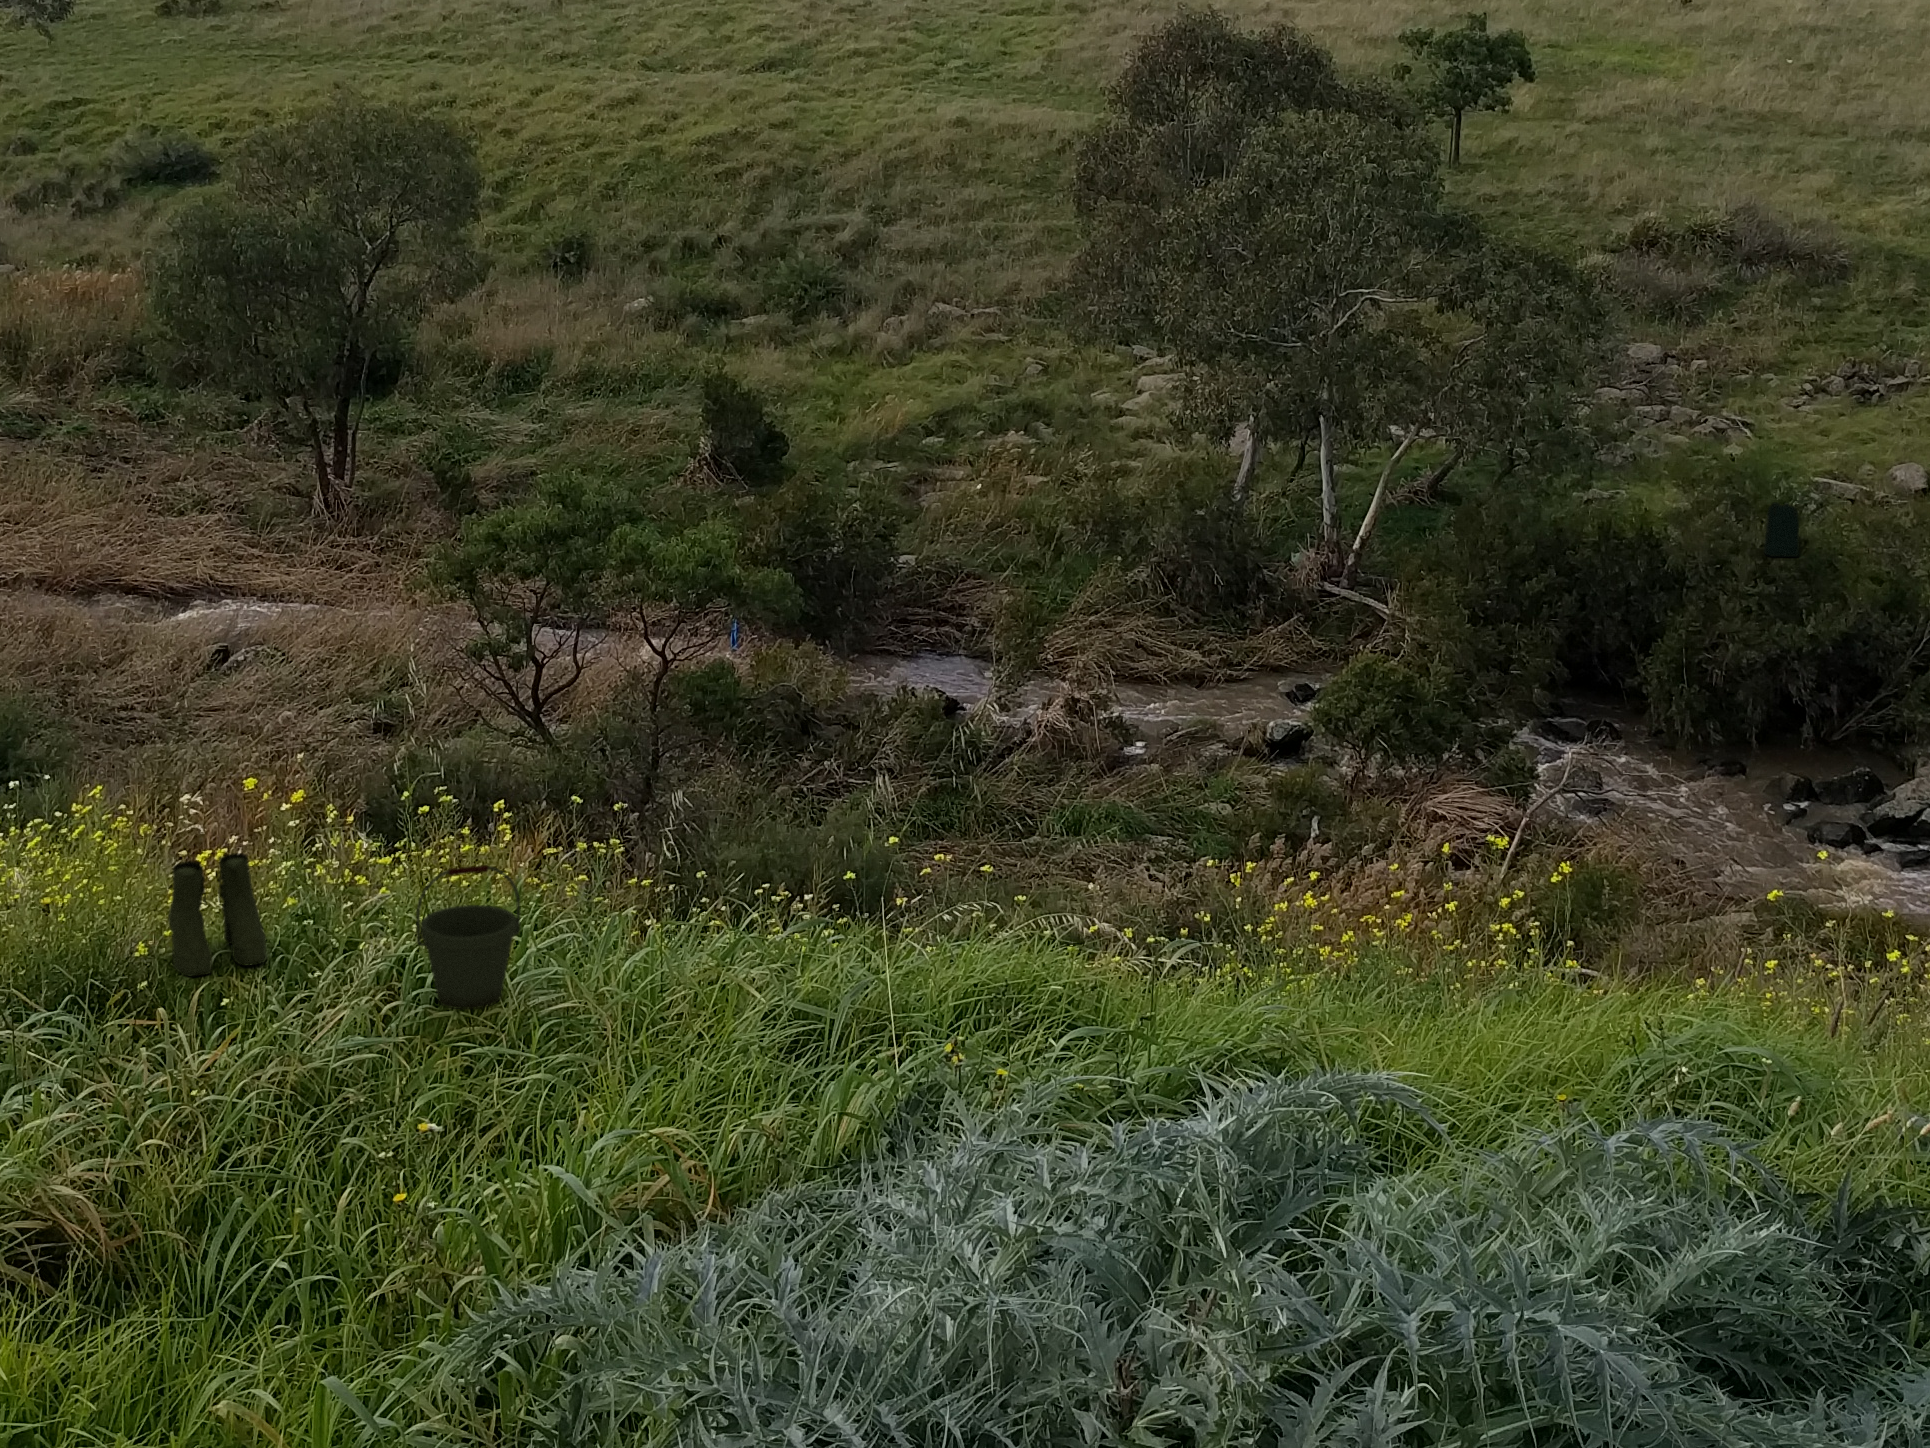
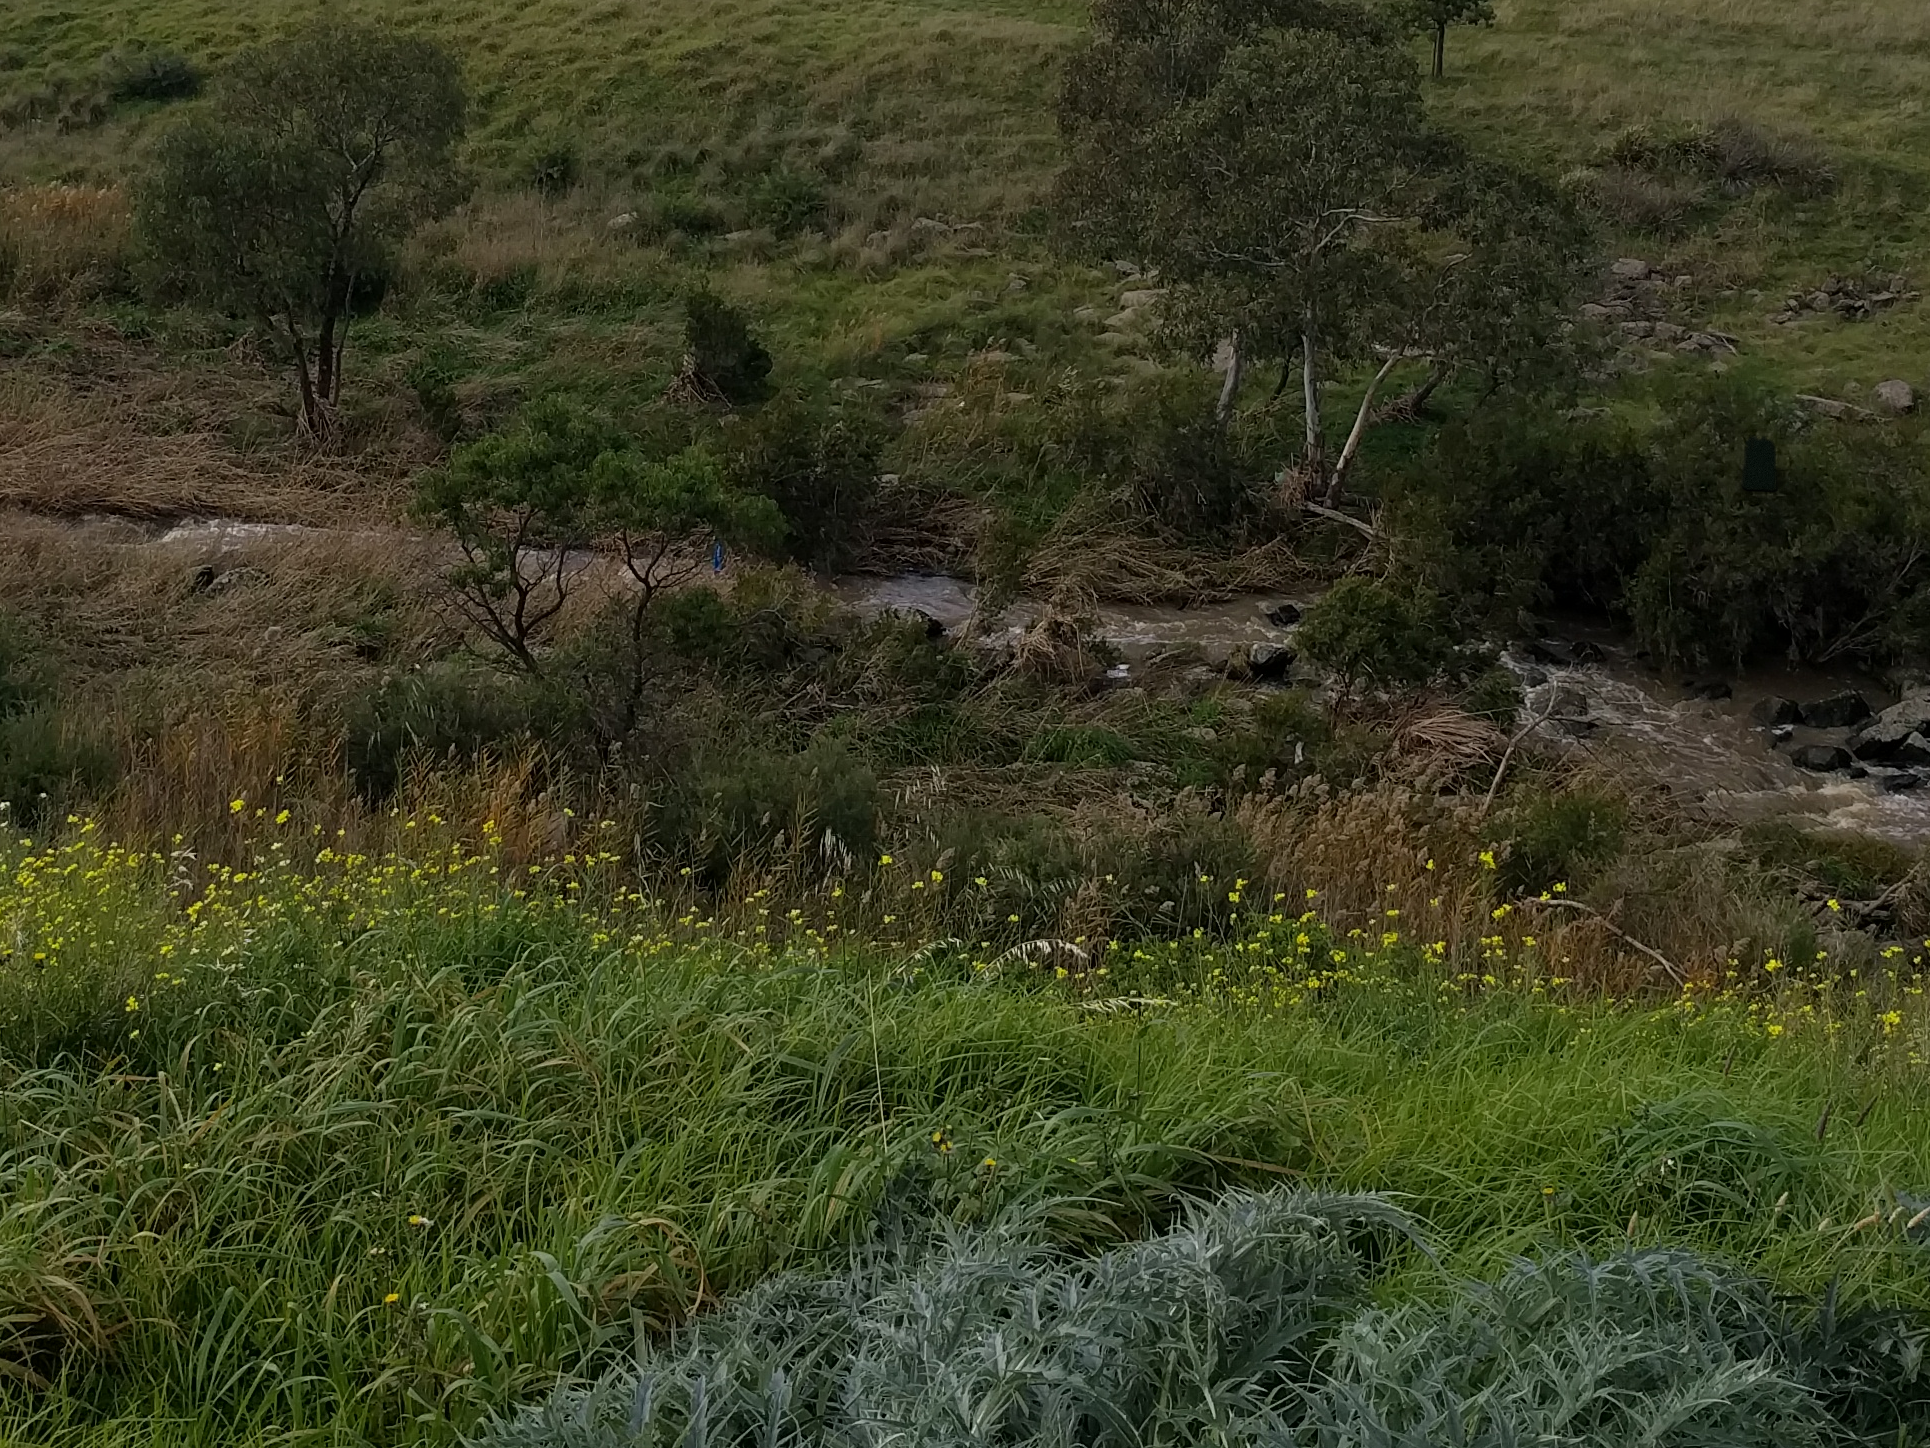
boots: present [168,853,267,977] -> none [161,898,257,1026]
bucket: present [416,865,520,1009] -> none [406,921,509,1067]

